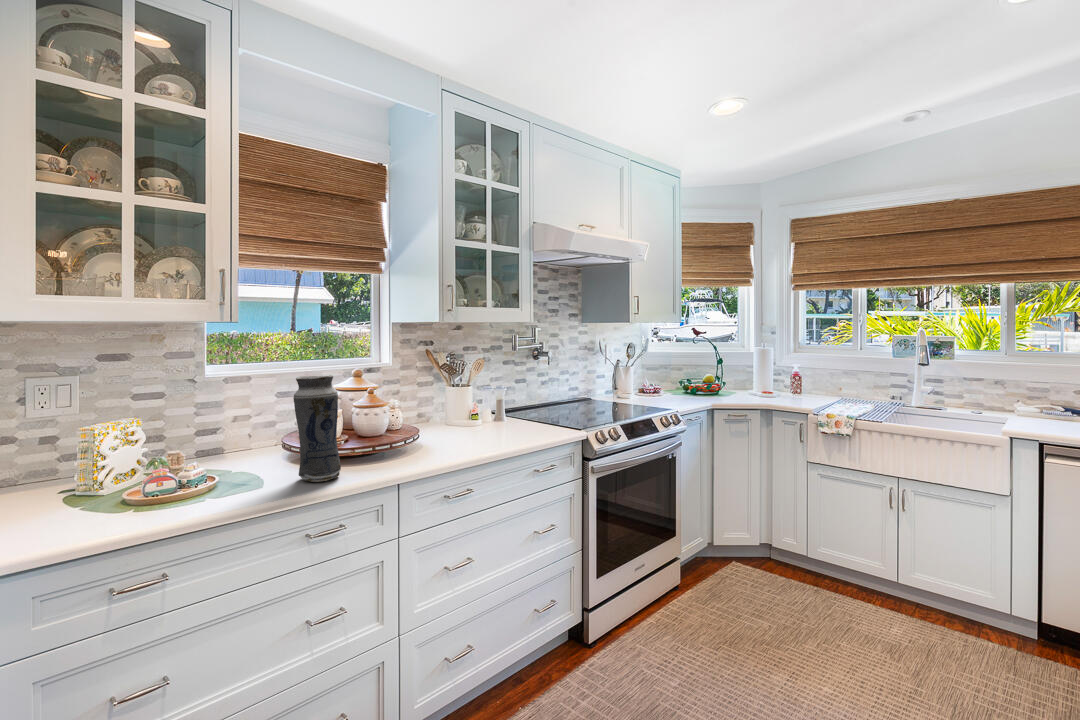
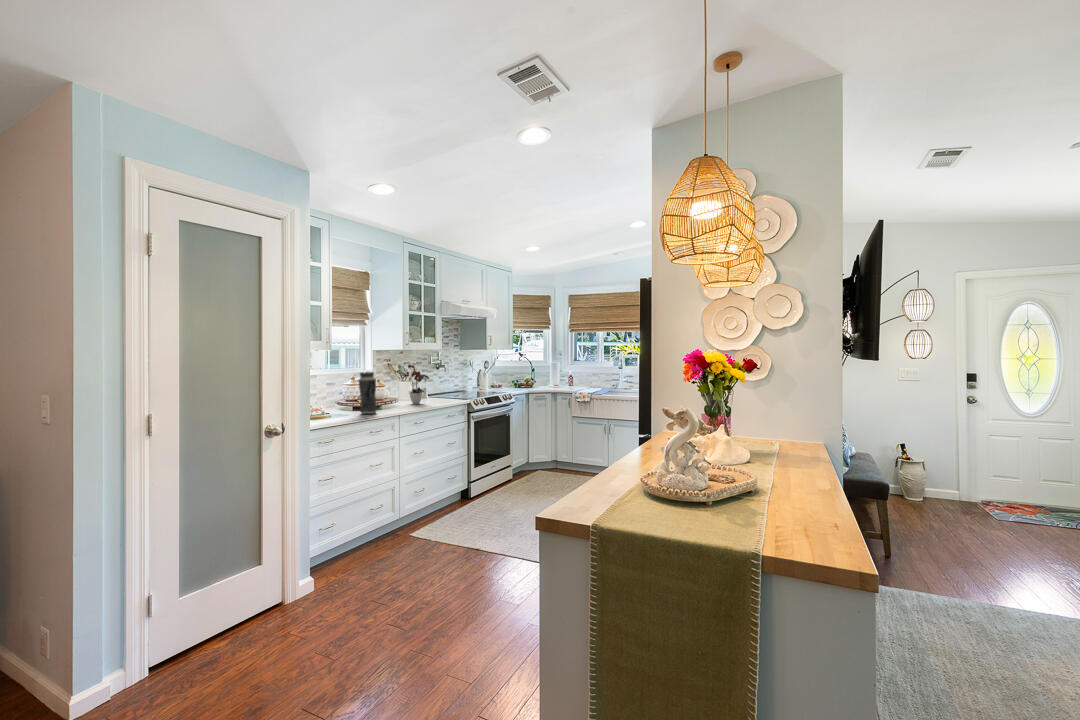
flower arrangement: none [438,350,497,441] -> present [404,365,429,404]

